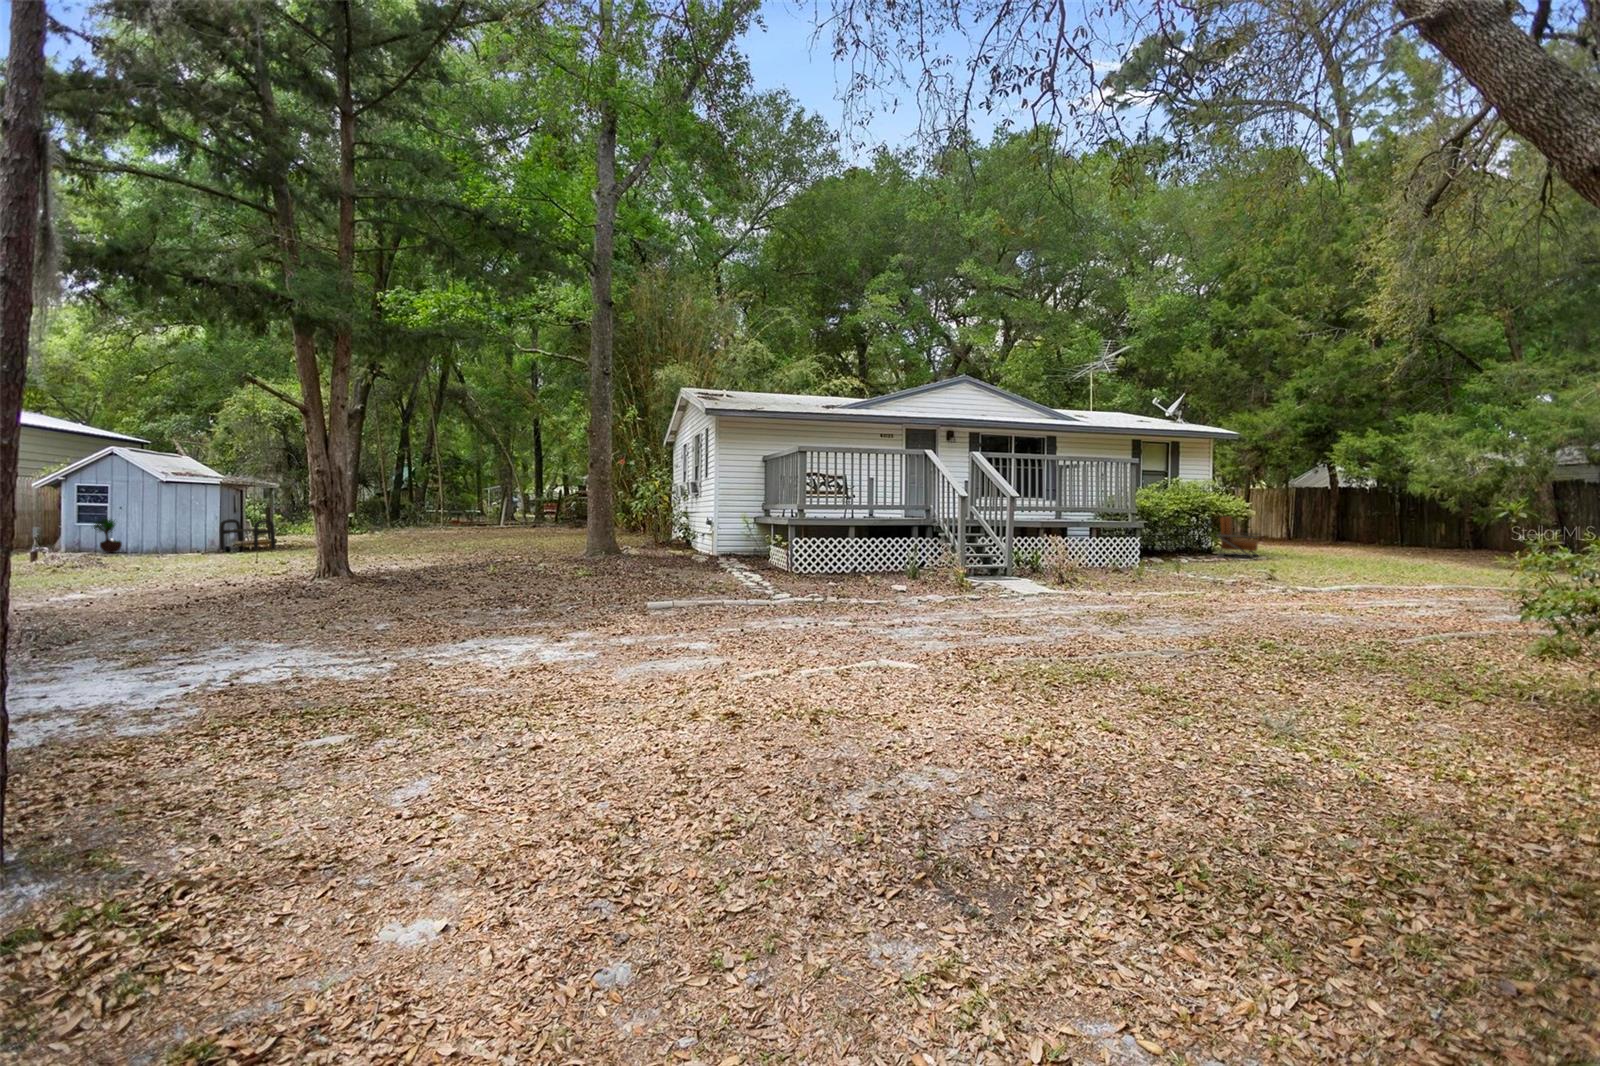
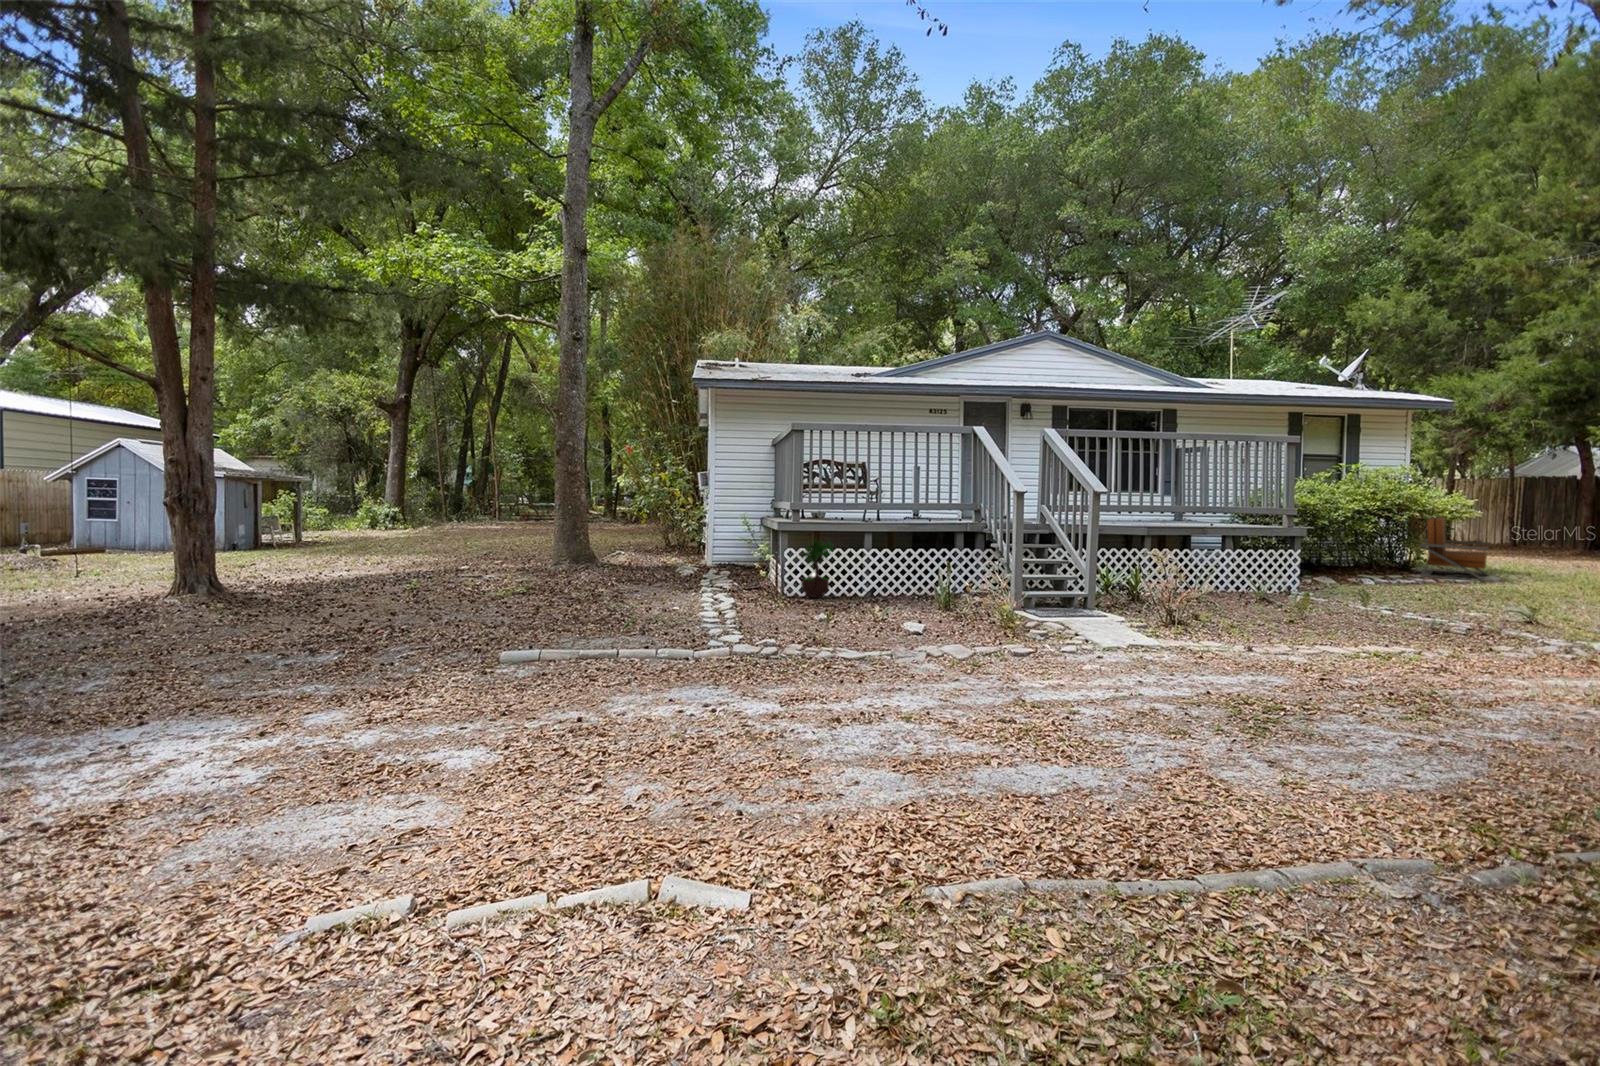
potted tree: present [94,519,122,553] -> present [801,539,832,598]
bench: present [219,519,276,550] -> none [228,515,285,548]

